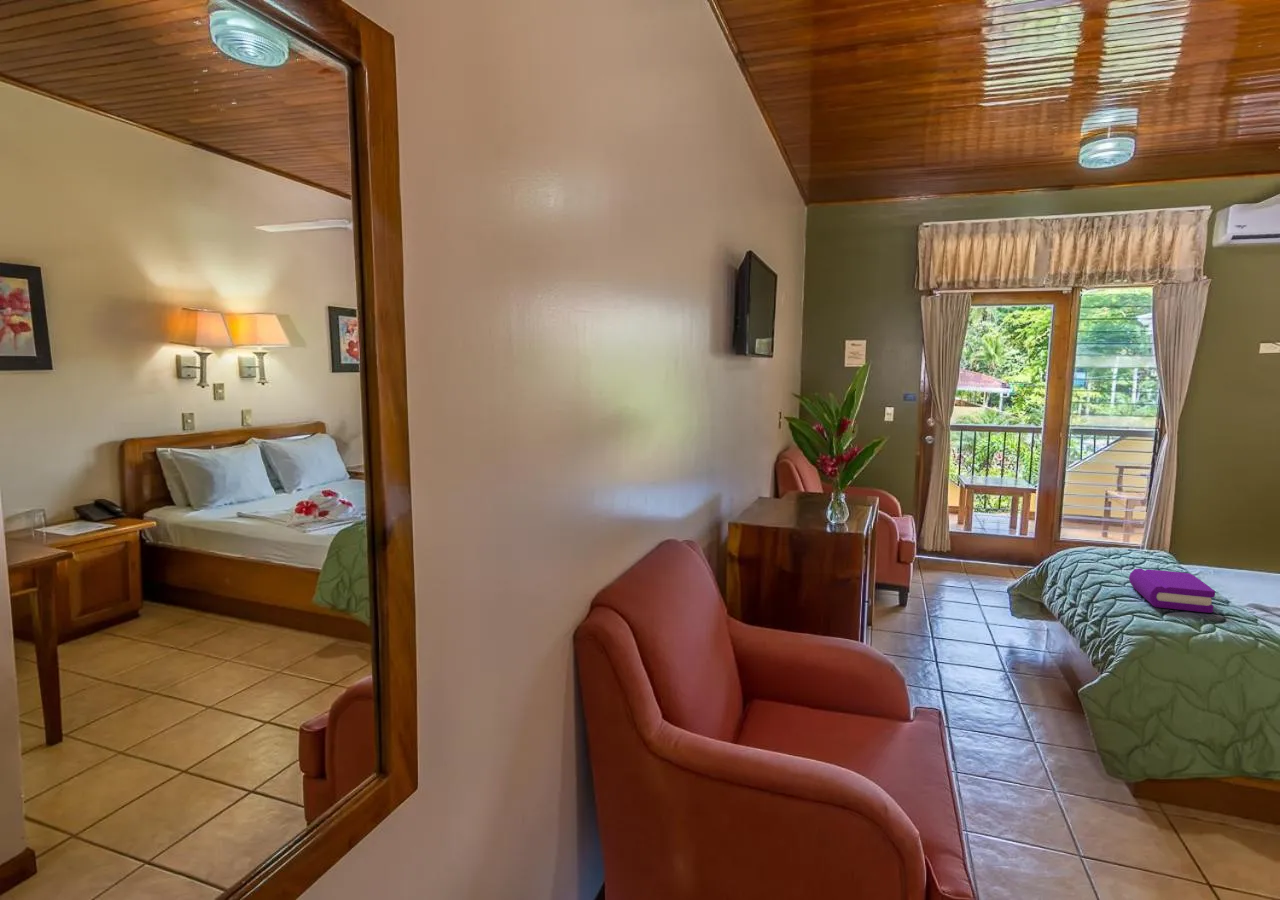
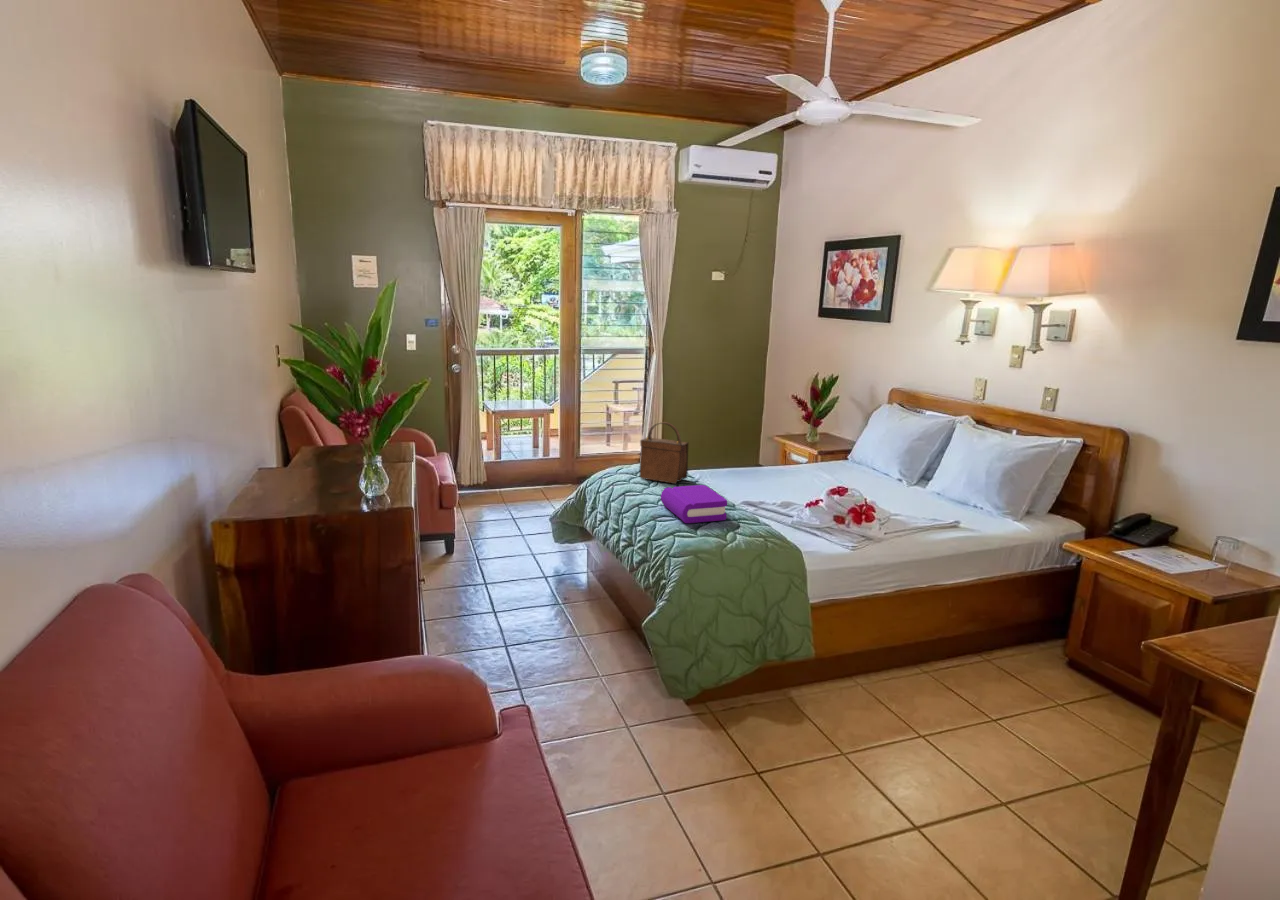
handbag: none [1112,503,1179,571] -> present [640,422,688,484]

